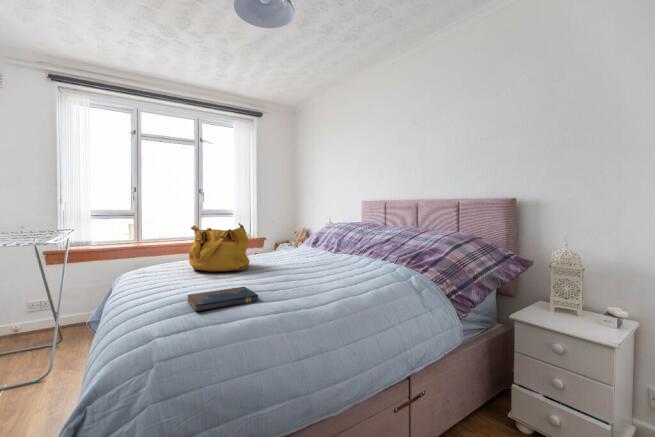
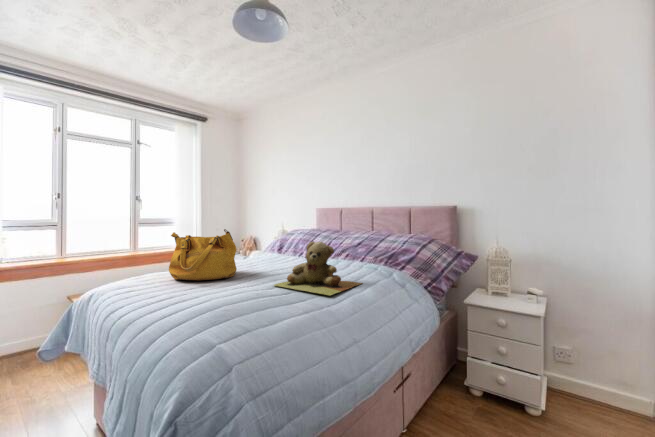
teddy bear: none [271,238,365,296] -> present [274,242,362,296]
hardcover book: present [187,287,258,311] -> none [204,292,279,319]

